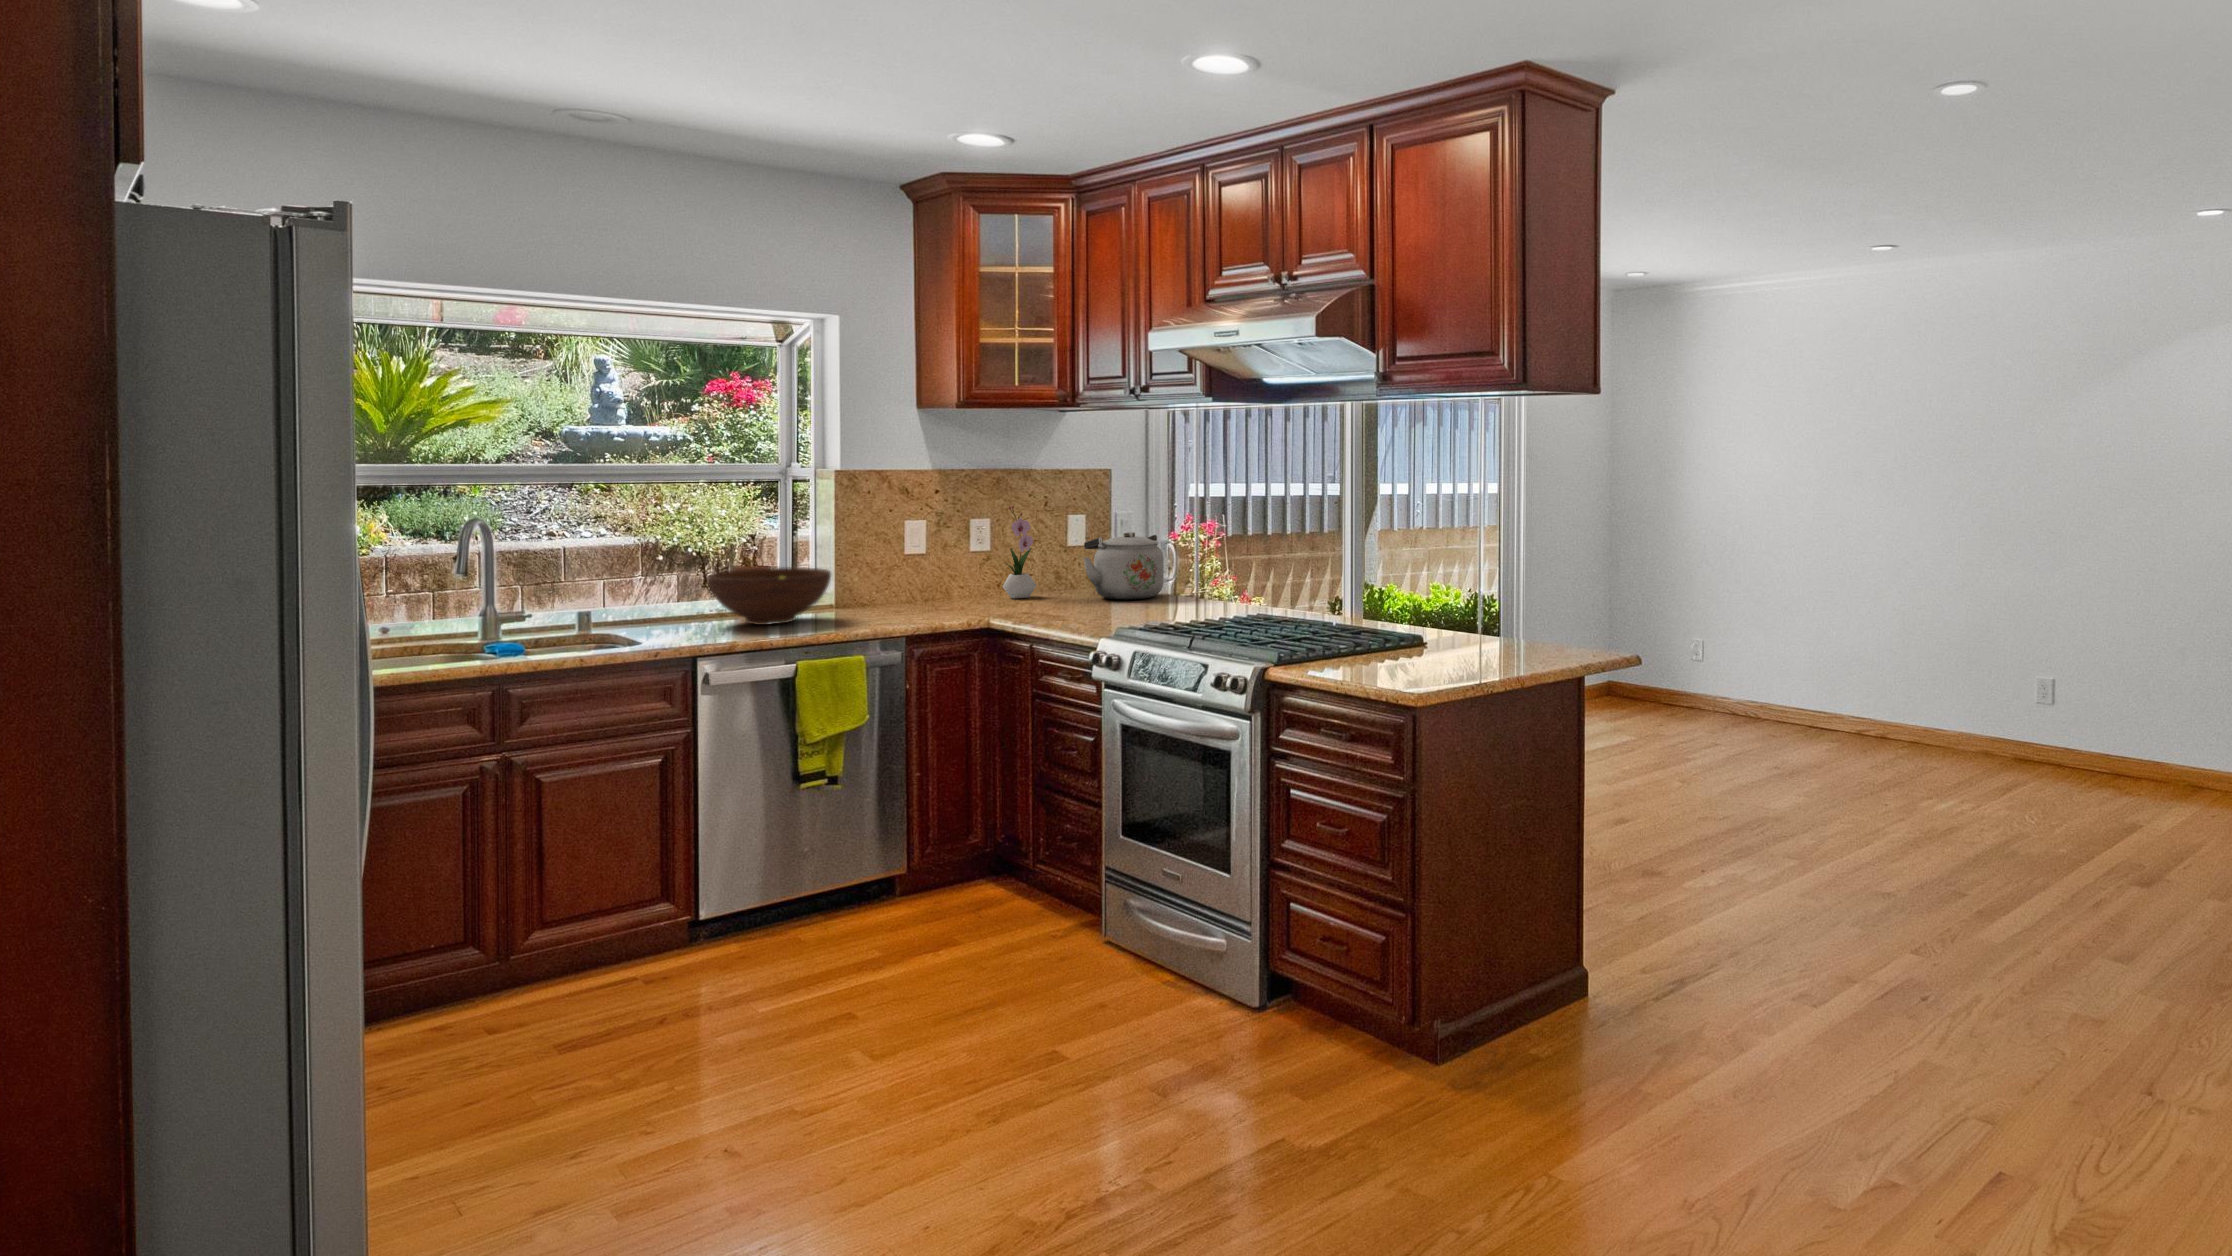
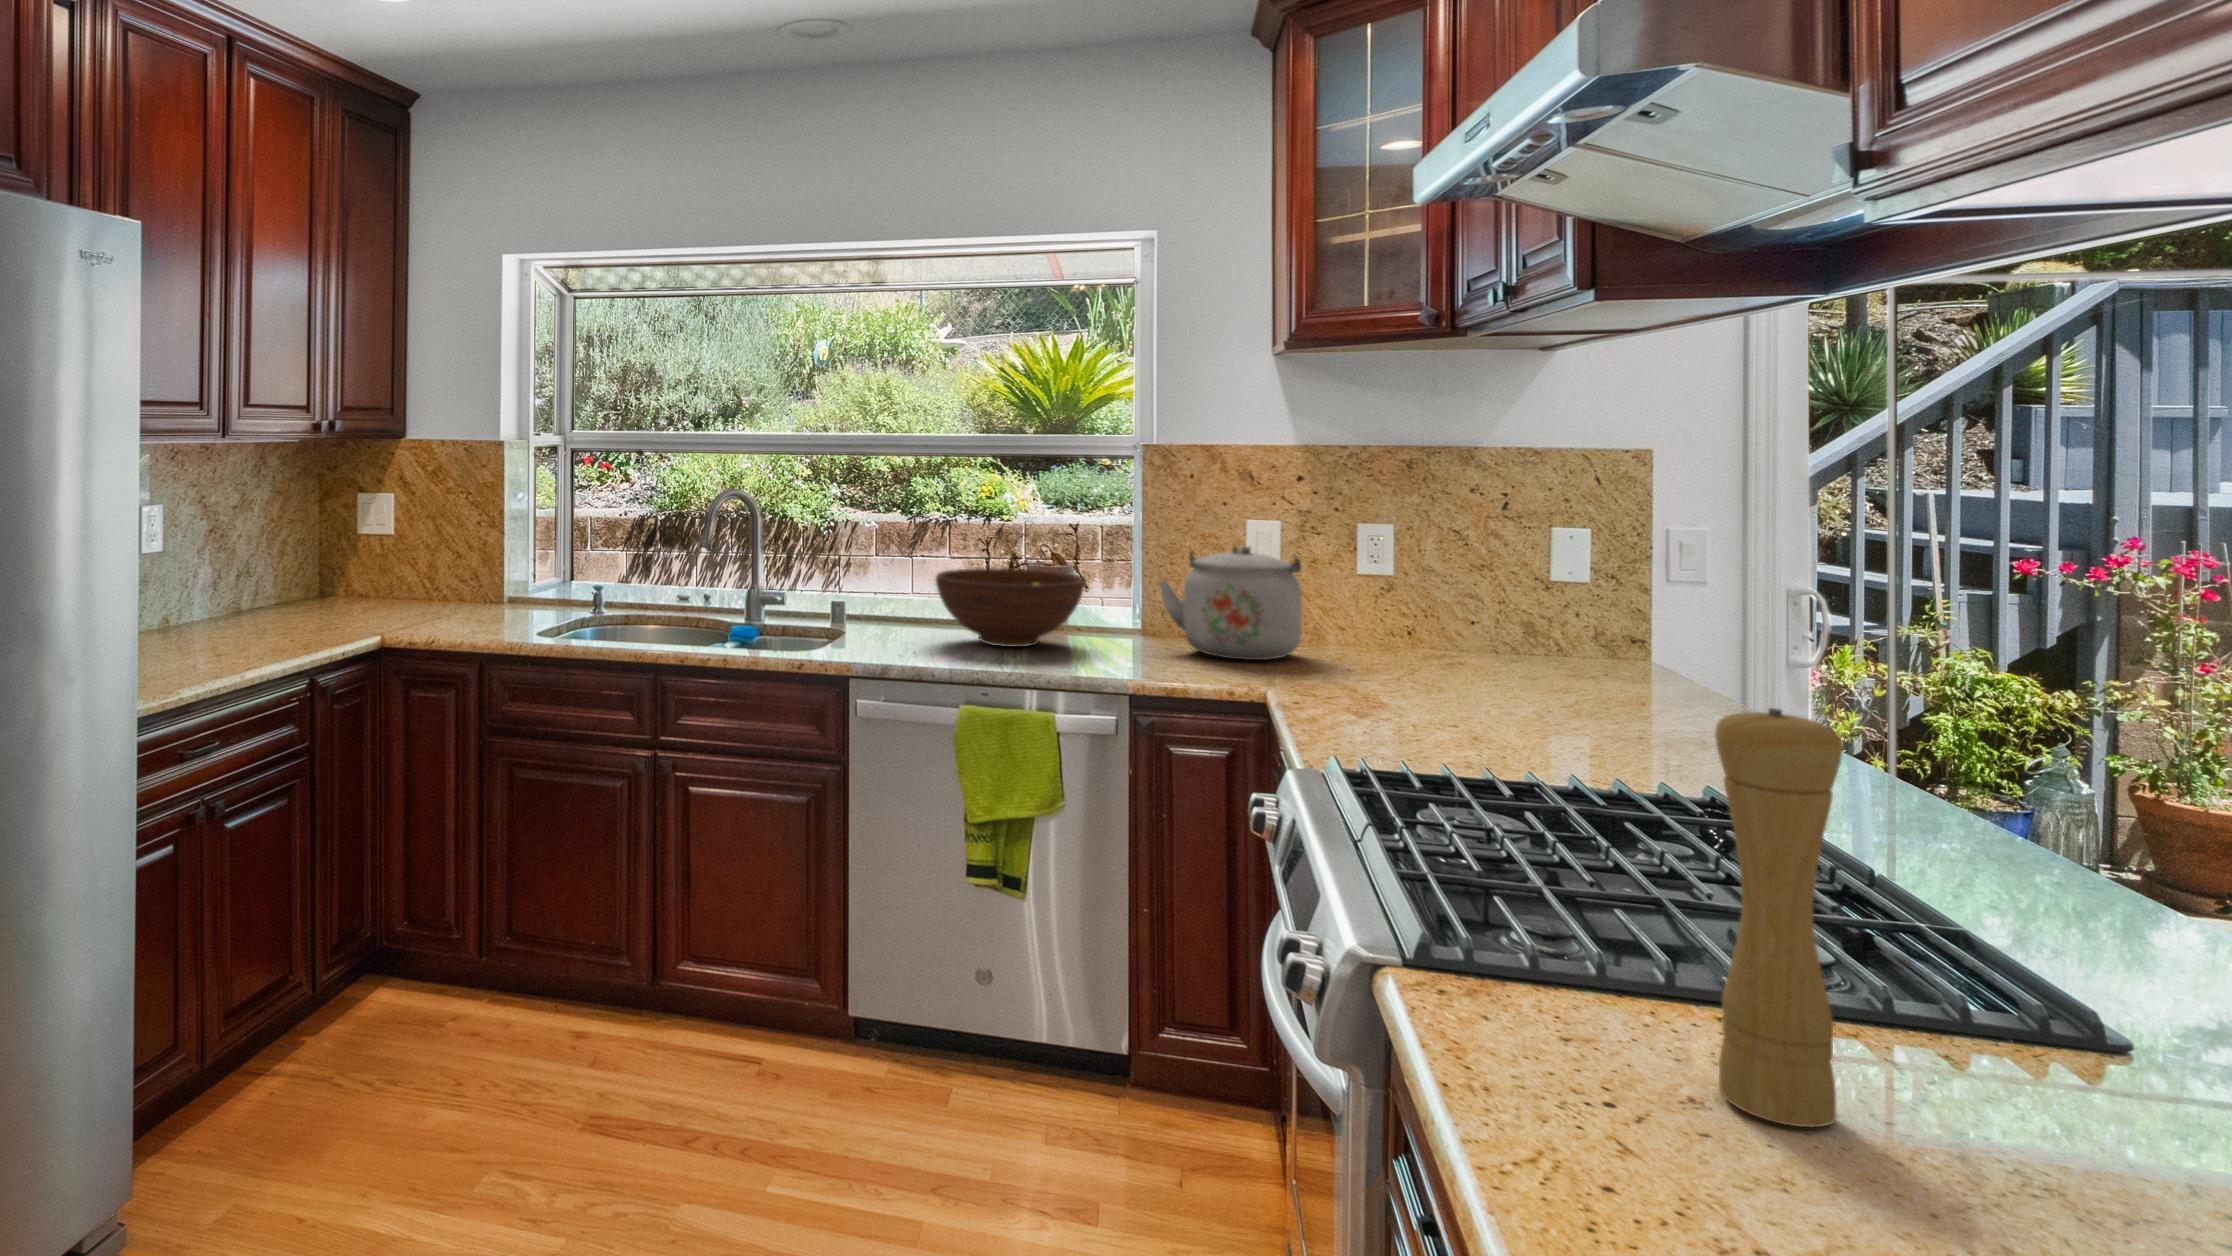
flower arrangement: present [1003,506,1036,598] -> none [1378,504,1440,666]
kettle: present [1083,532,1164,600] -> present [1159,546,1302,660]
pepper mill: none [1399,557,1428,671] -> present [1715,708,1843,1127]

